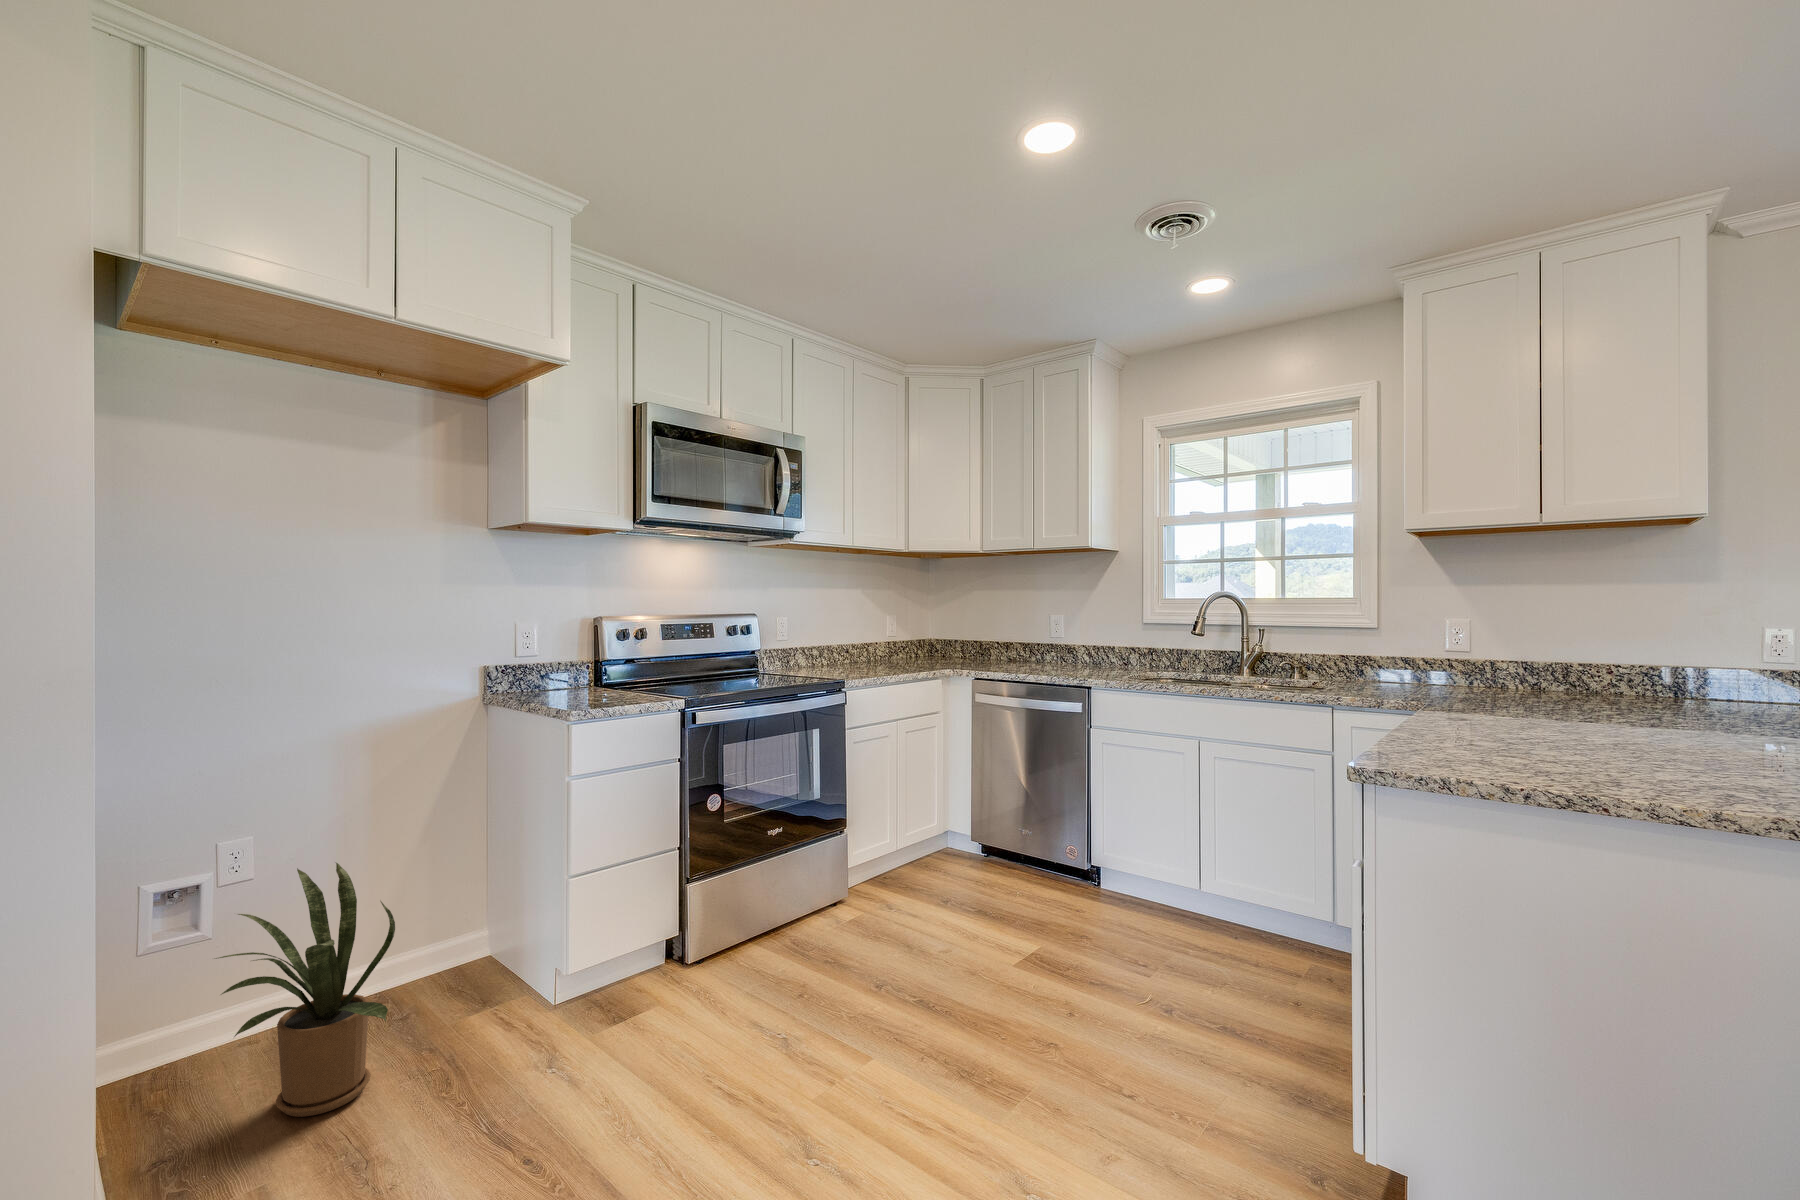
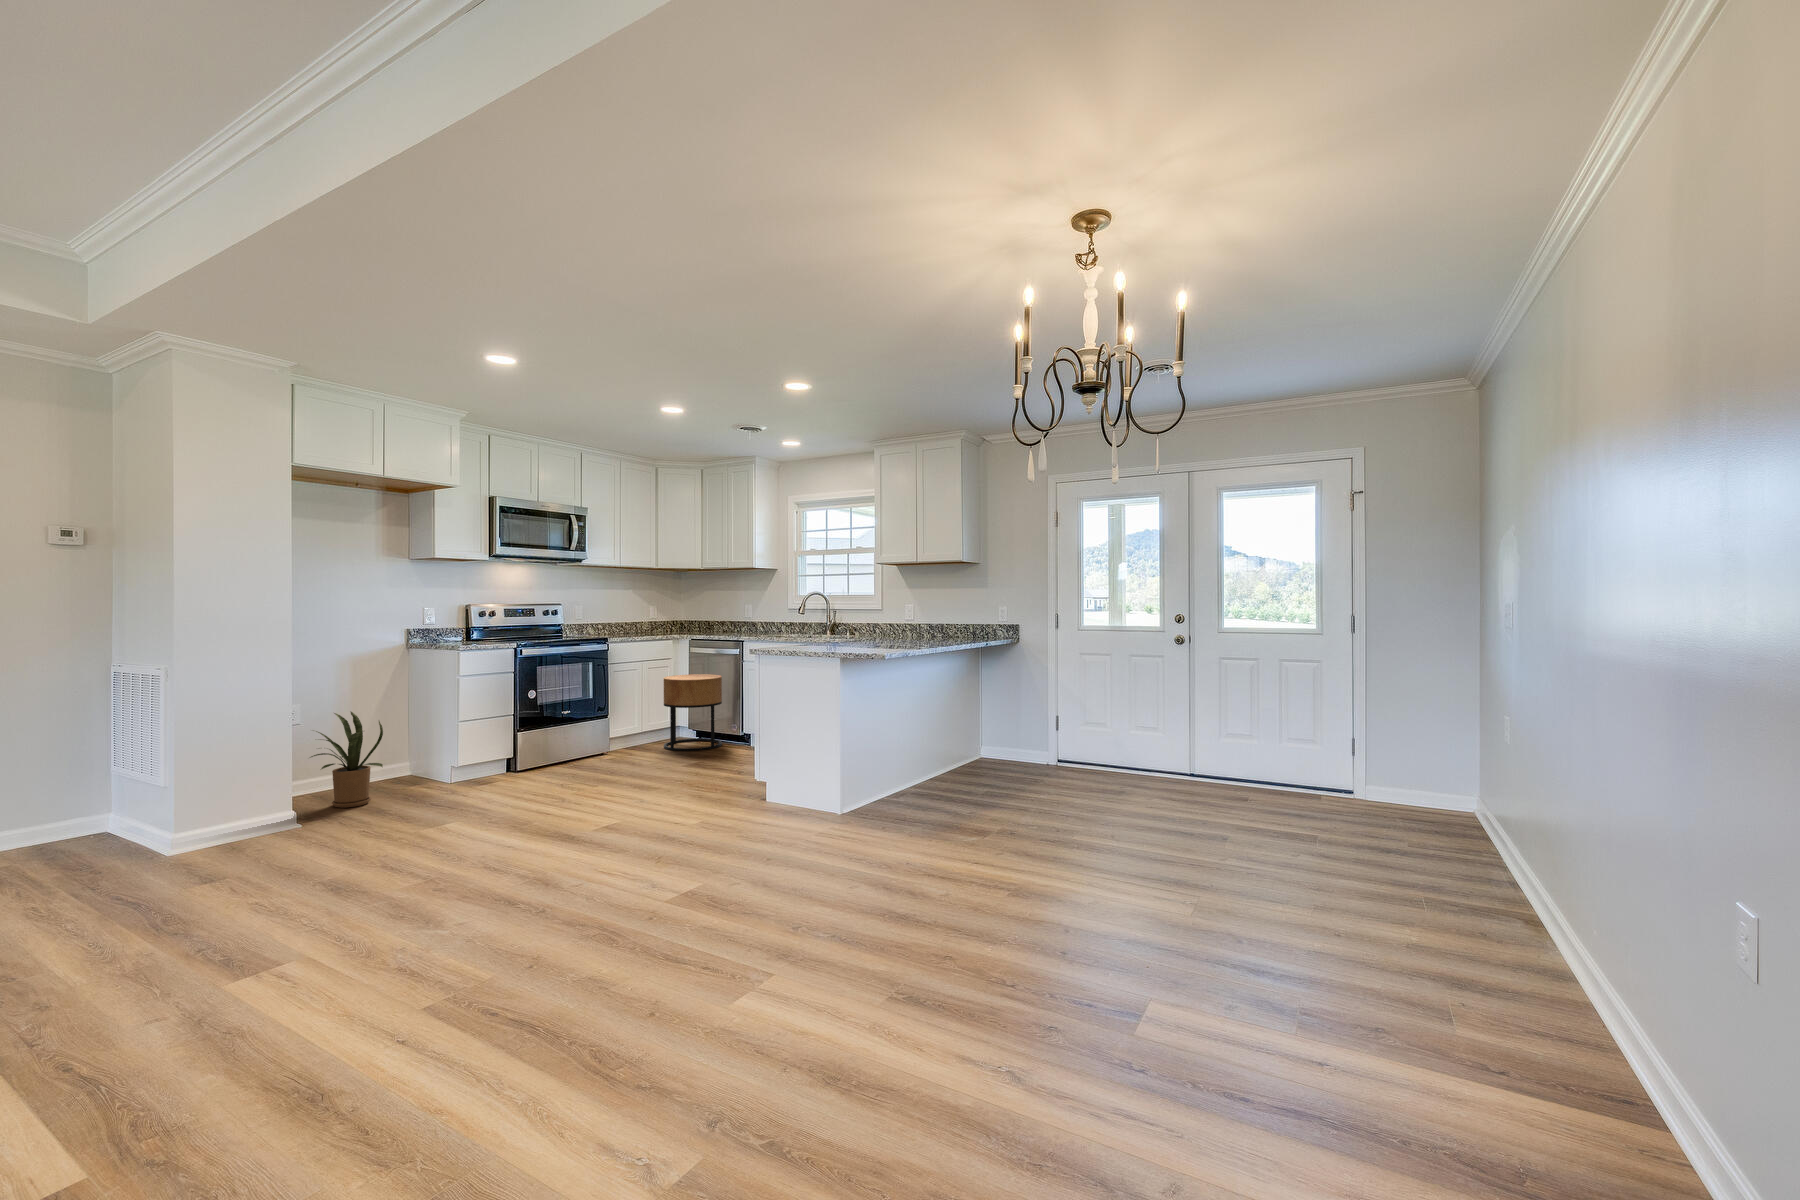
side table: none [938,742,1045,899] -> present [664,674,722,751]

